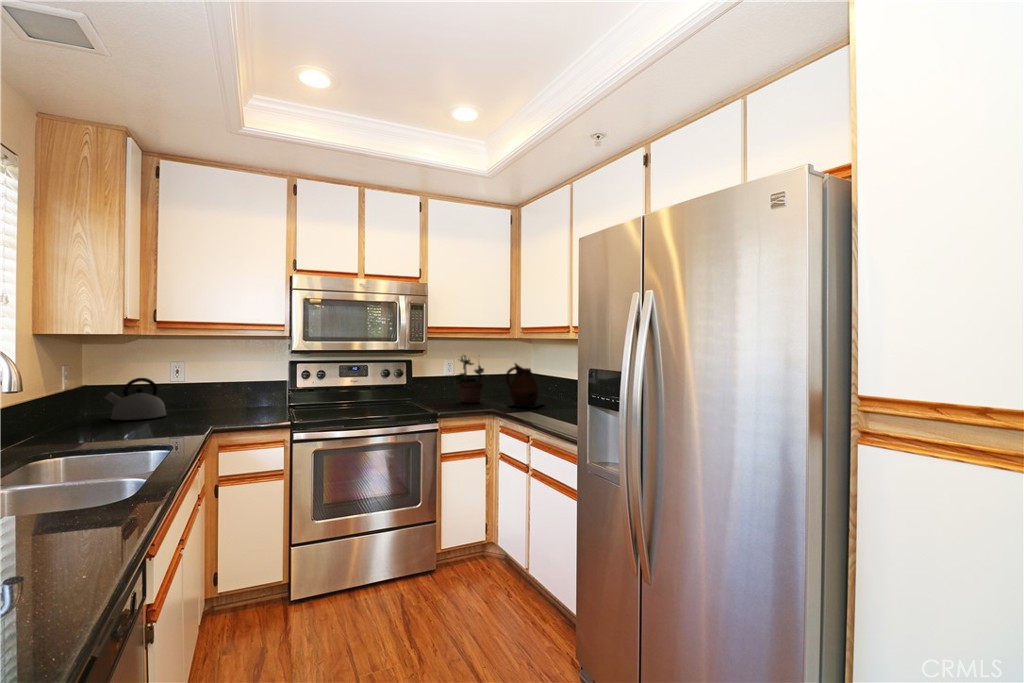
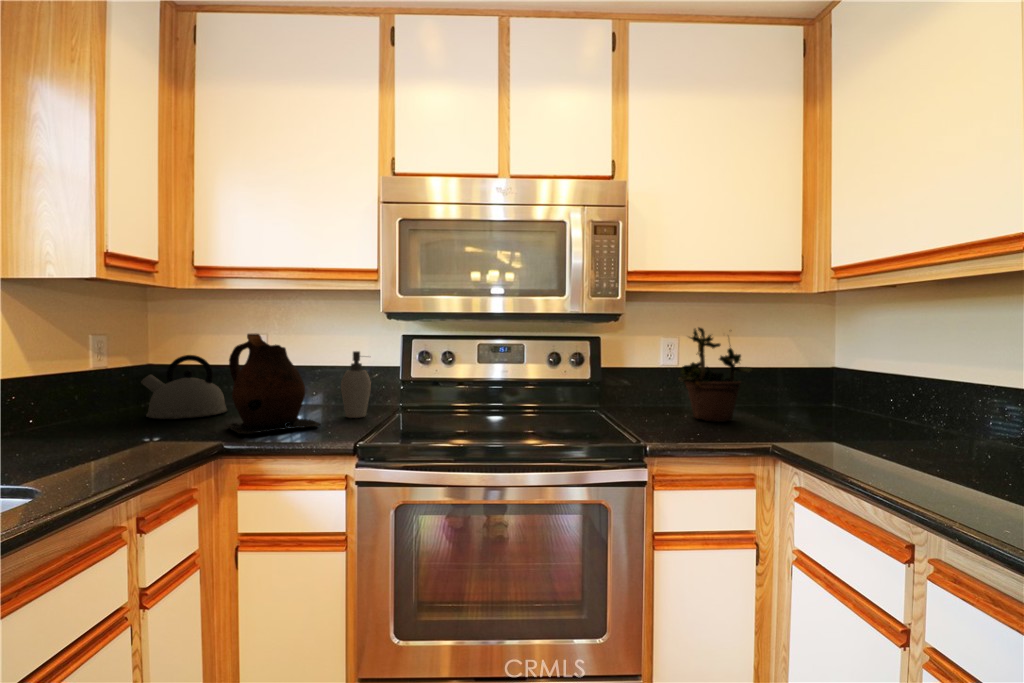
ceramic pitcher: present [506,363,543,407] -> present [226,334,321,435]
soap dispenser: none [255,372,278,413] -> present [341,351,371,418]

